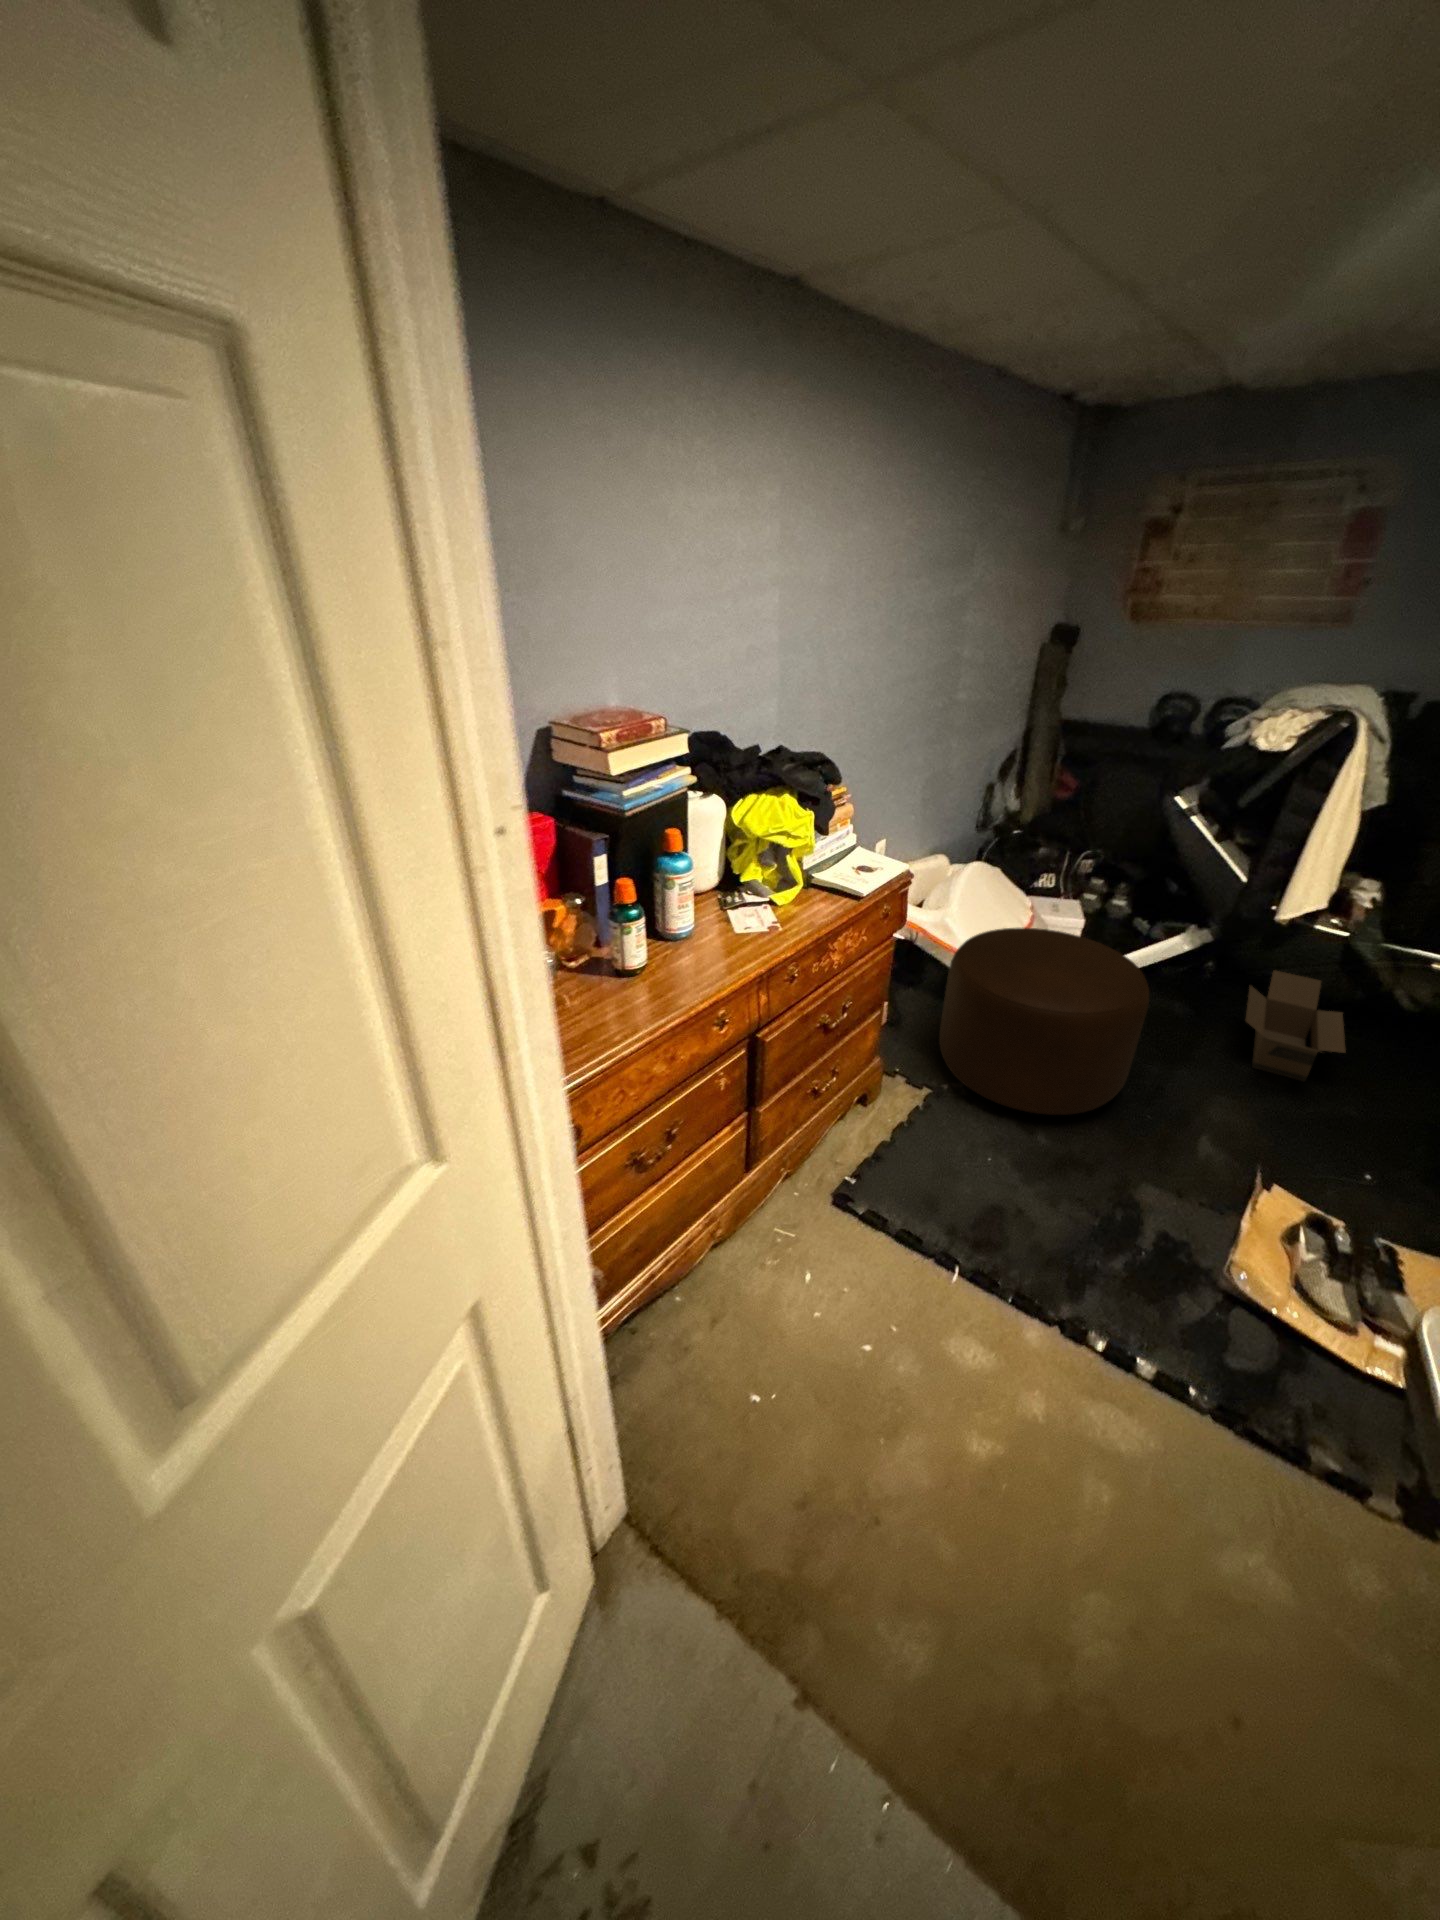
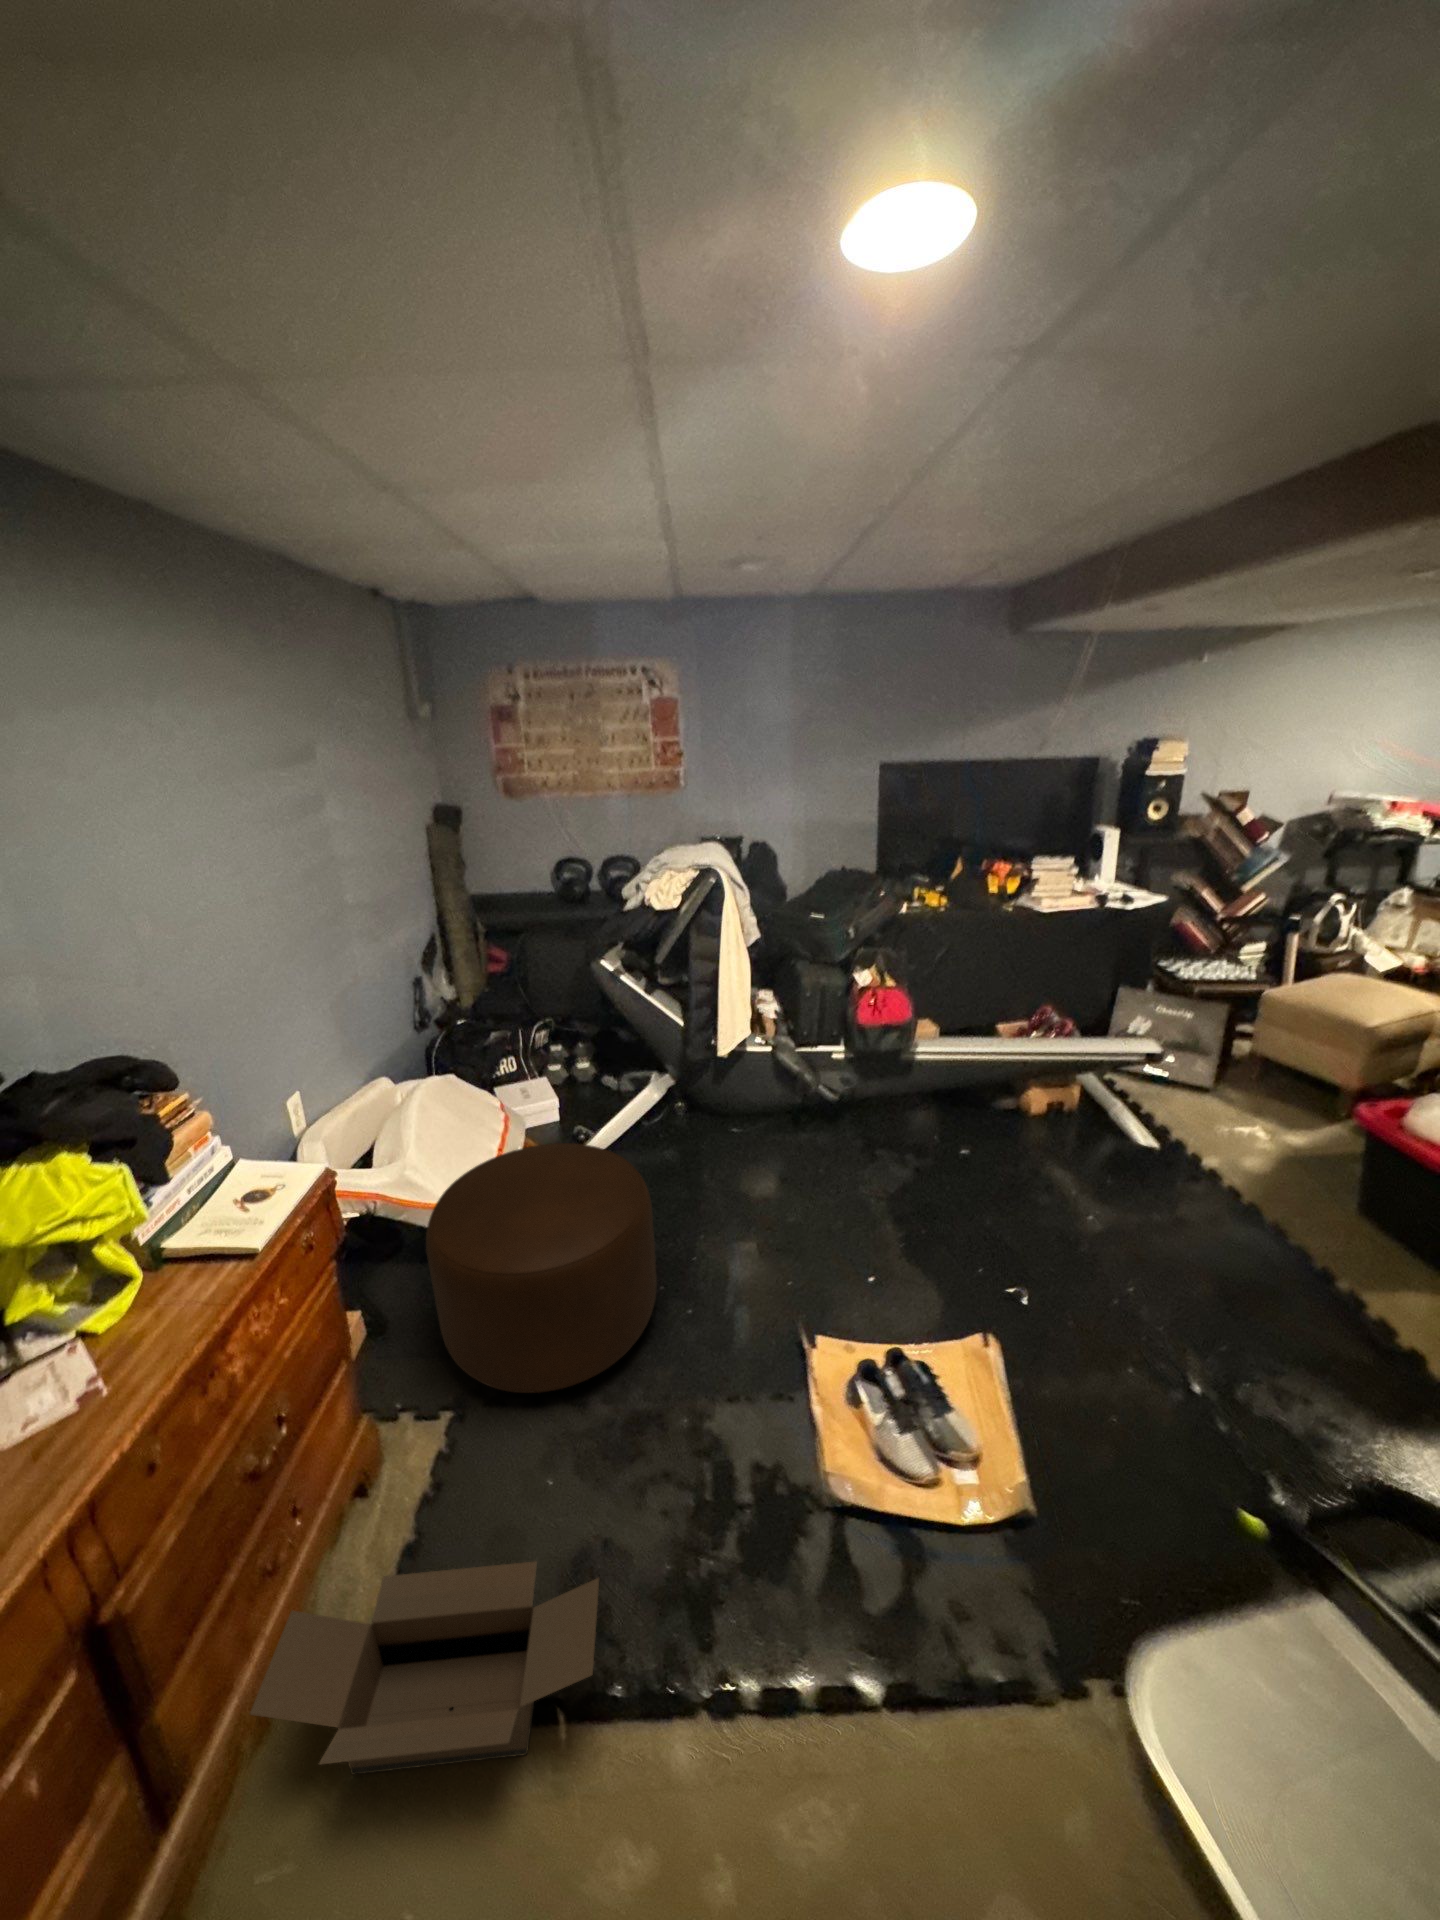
cardboard box: present [1246,970,1346,1081] -> present [250,1561,599,1775]

